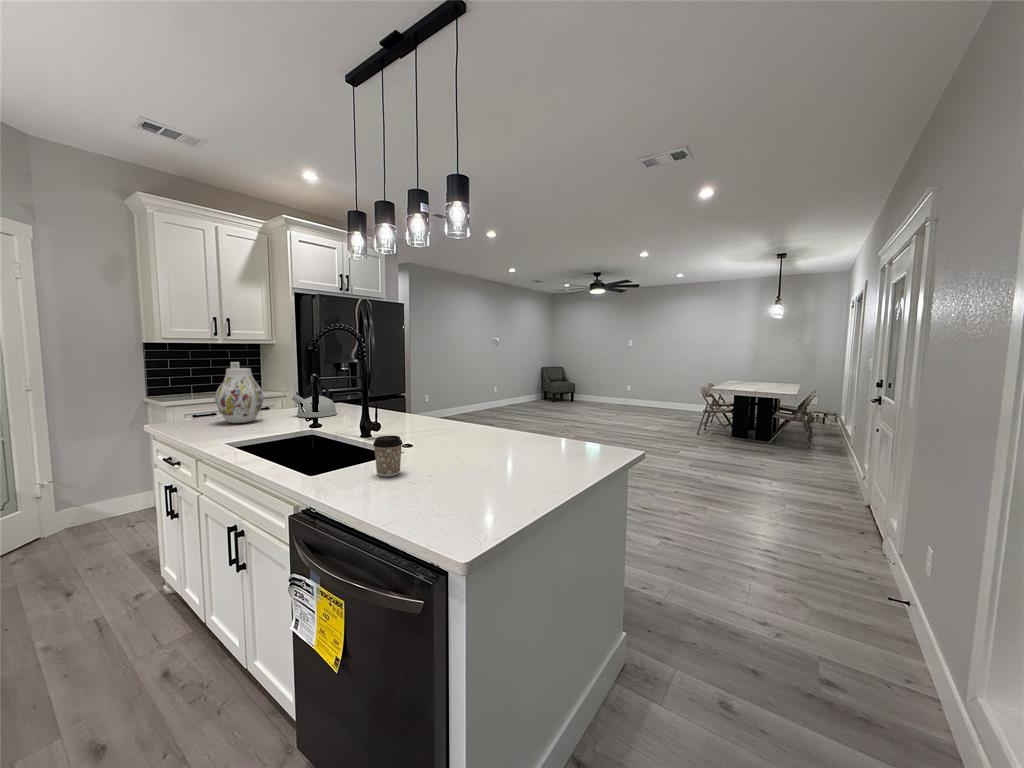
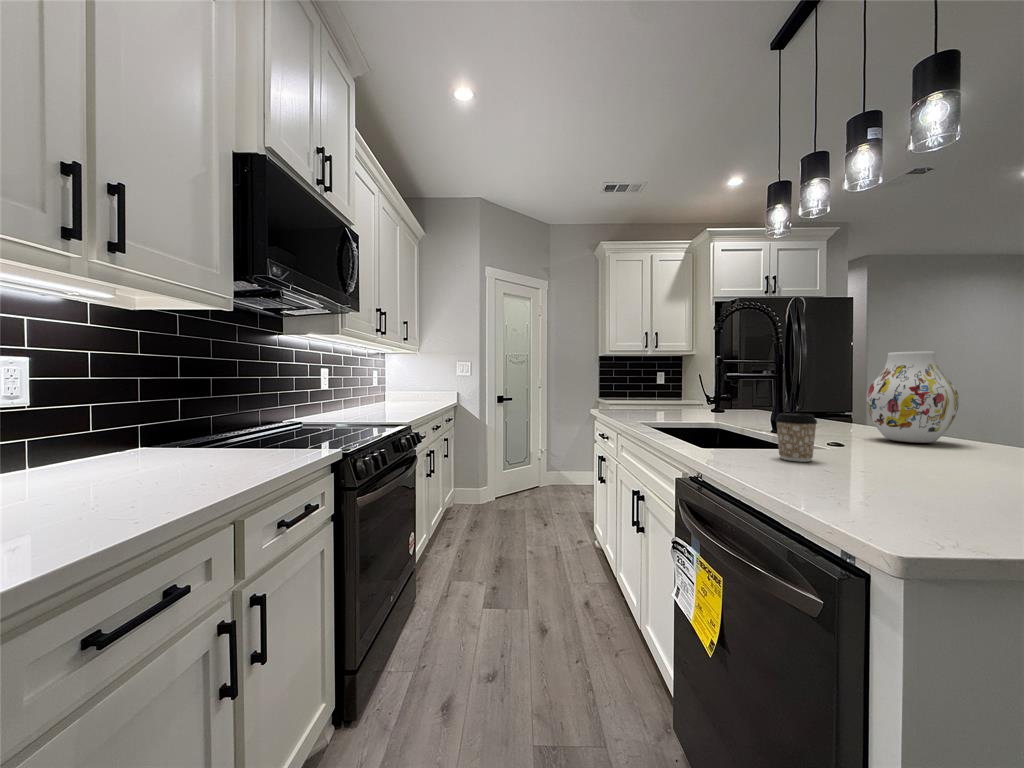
vase: present [215,368,263,423] -> present [866,351,959,443]
kettle: present [292,383,337,418] -> none [702,381,750,416]

